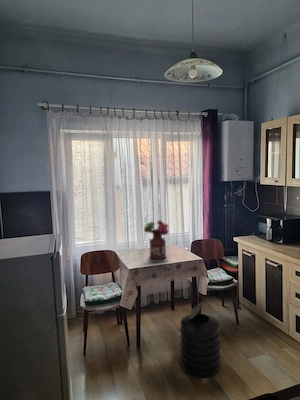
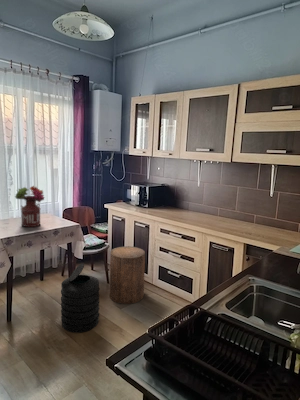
stool: none [236,287,278,356] -> present [110,246,145,304]

